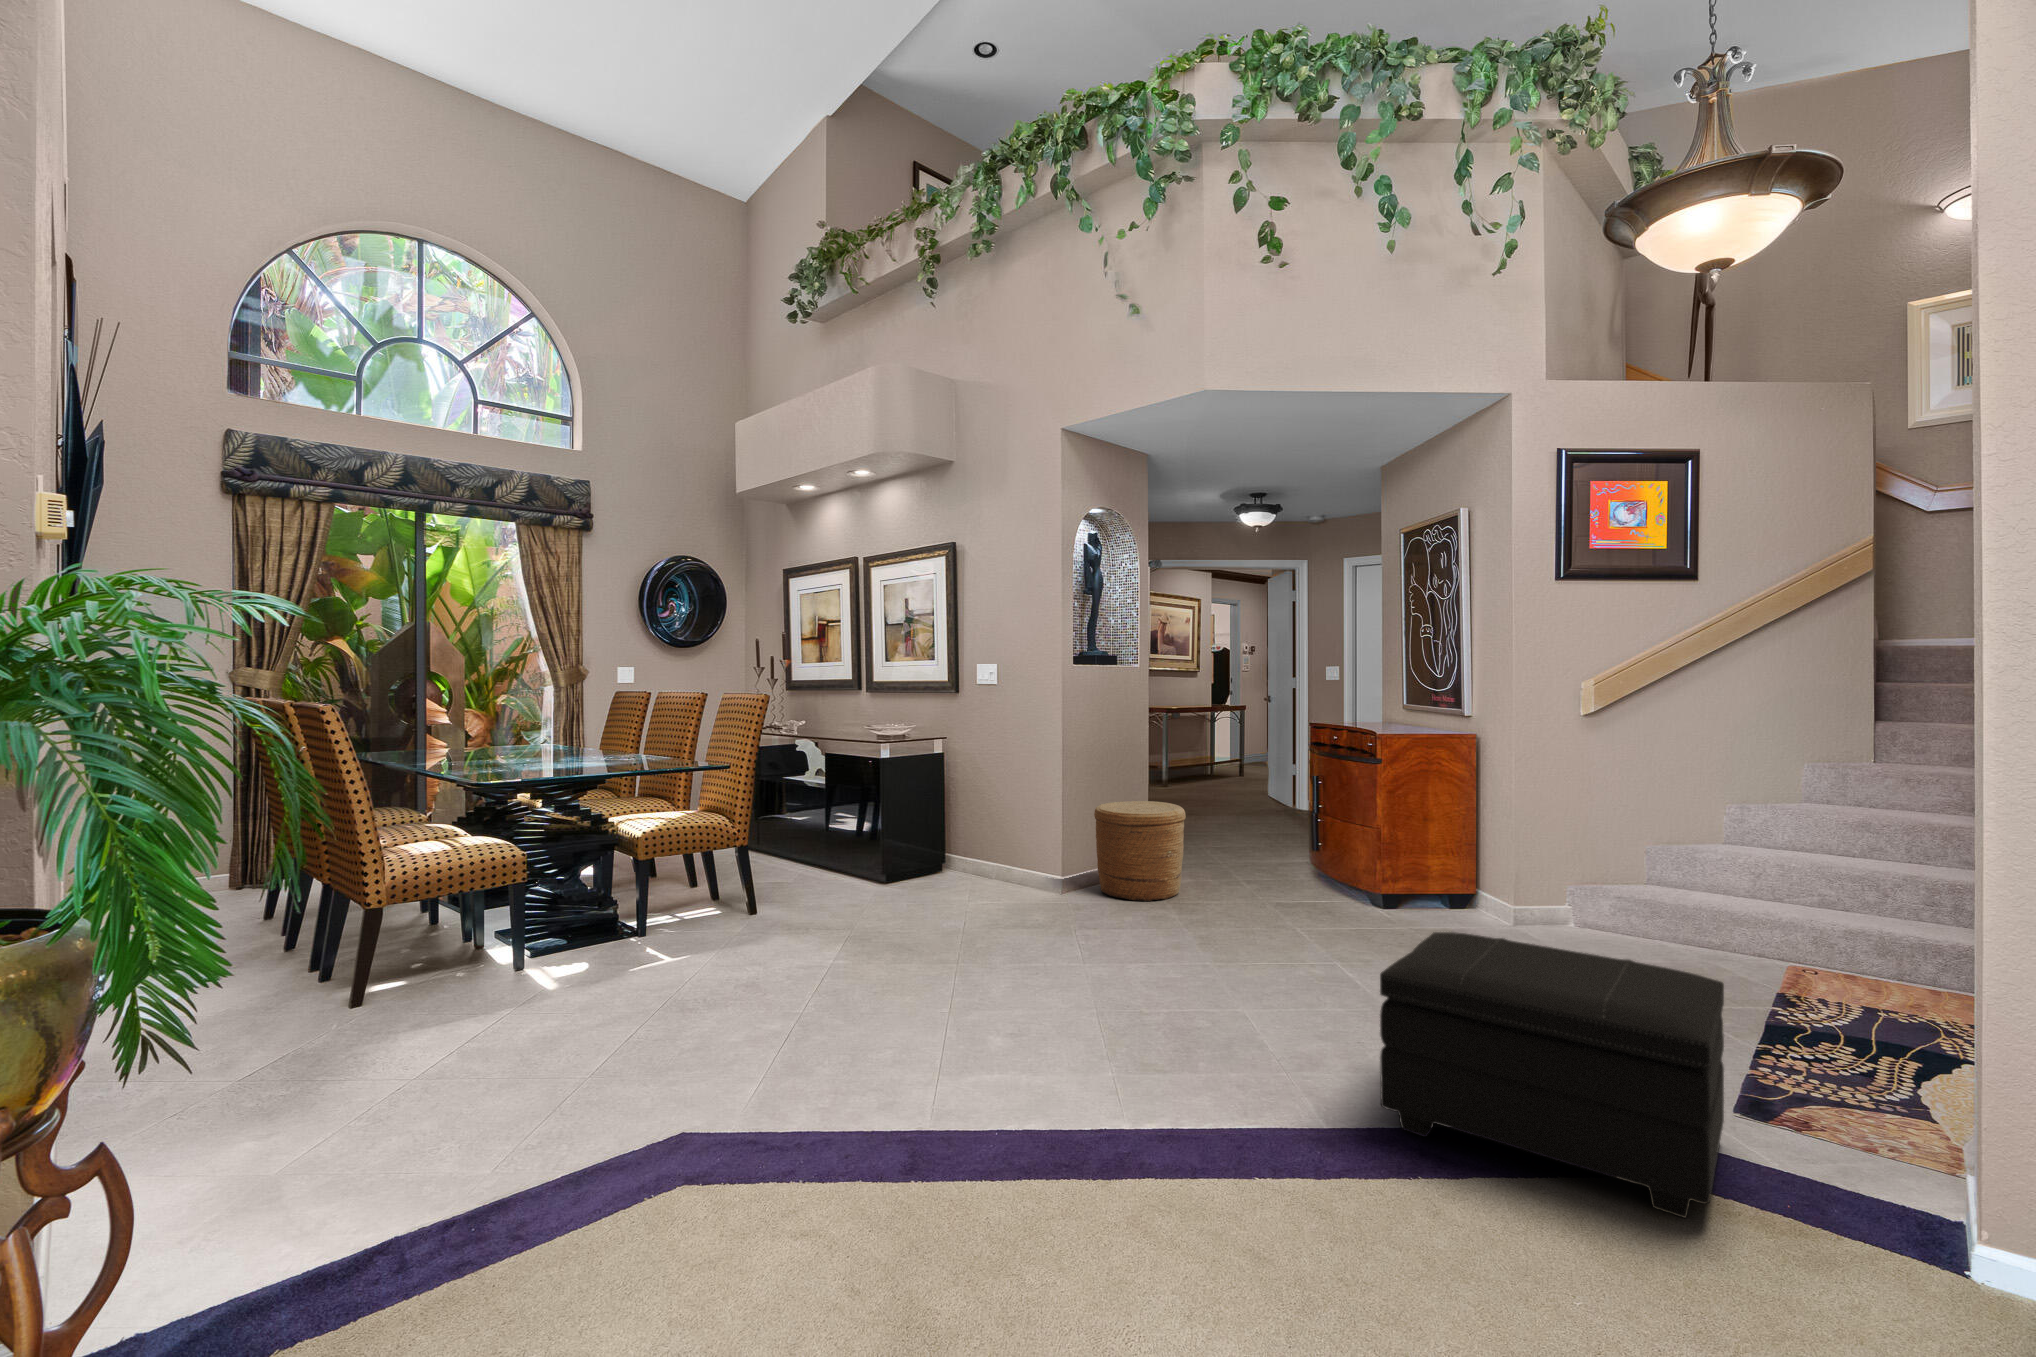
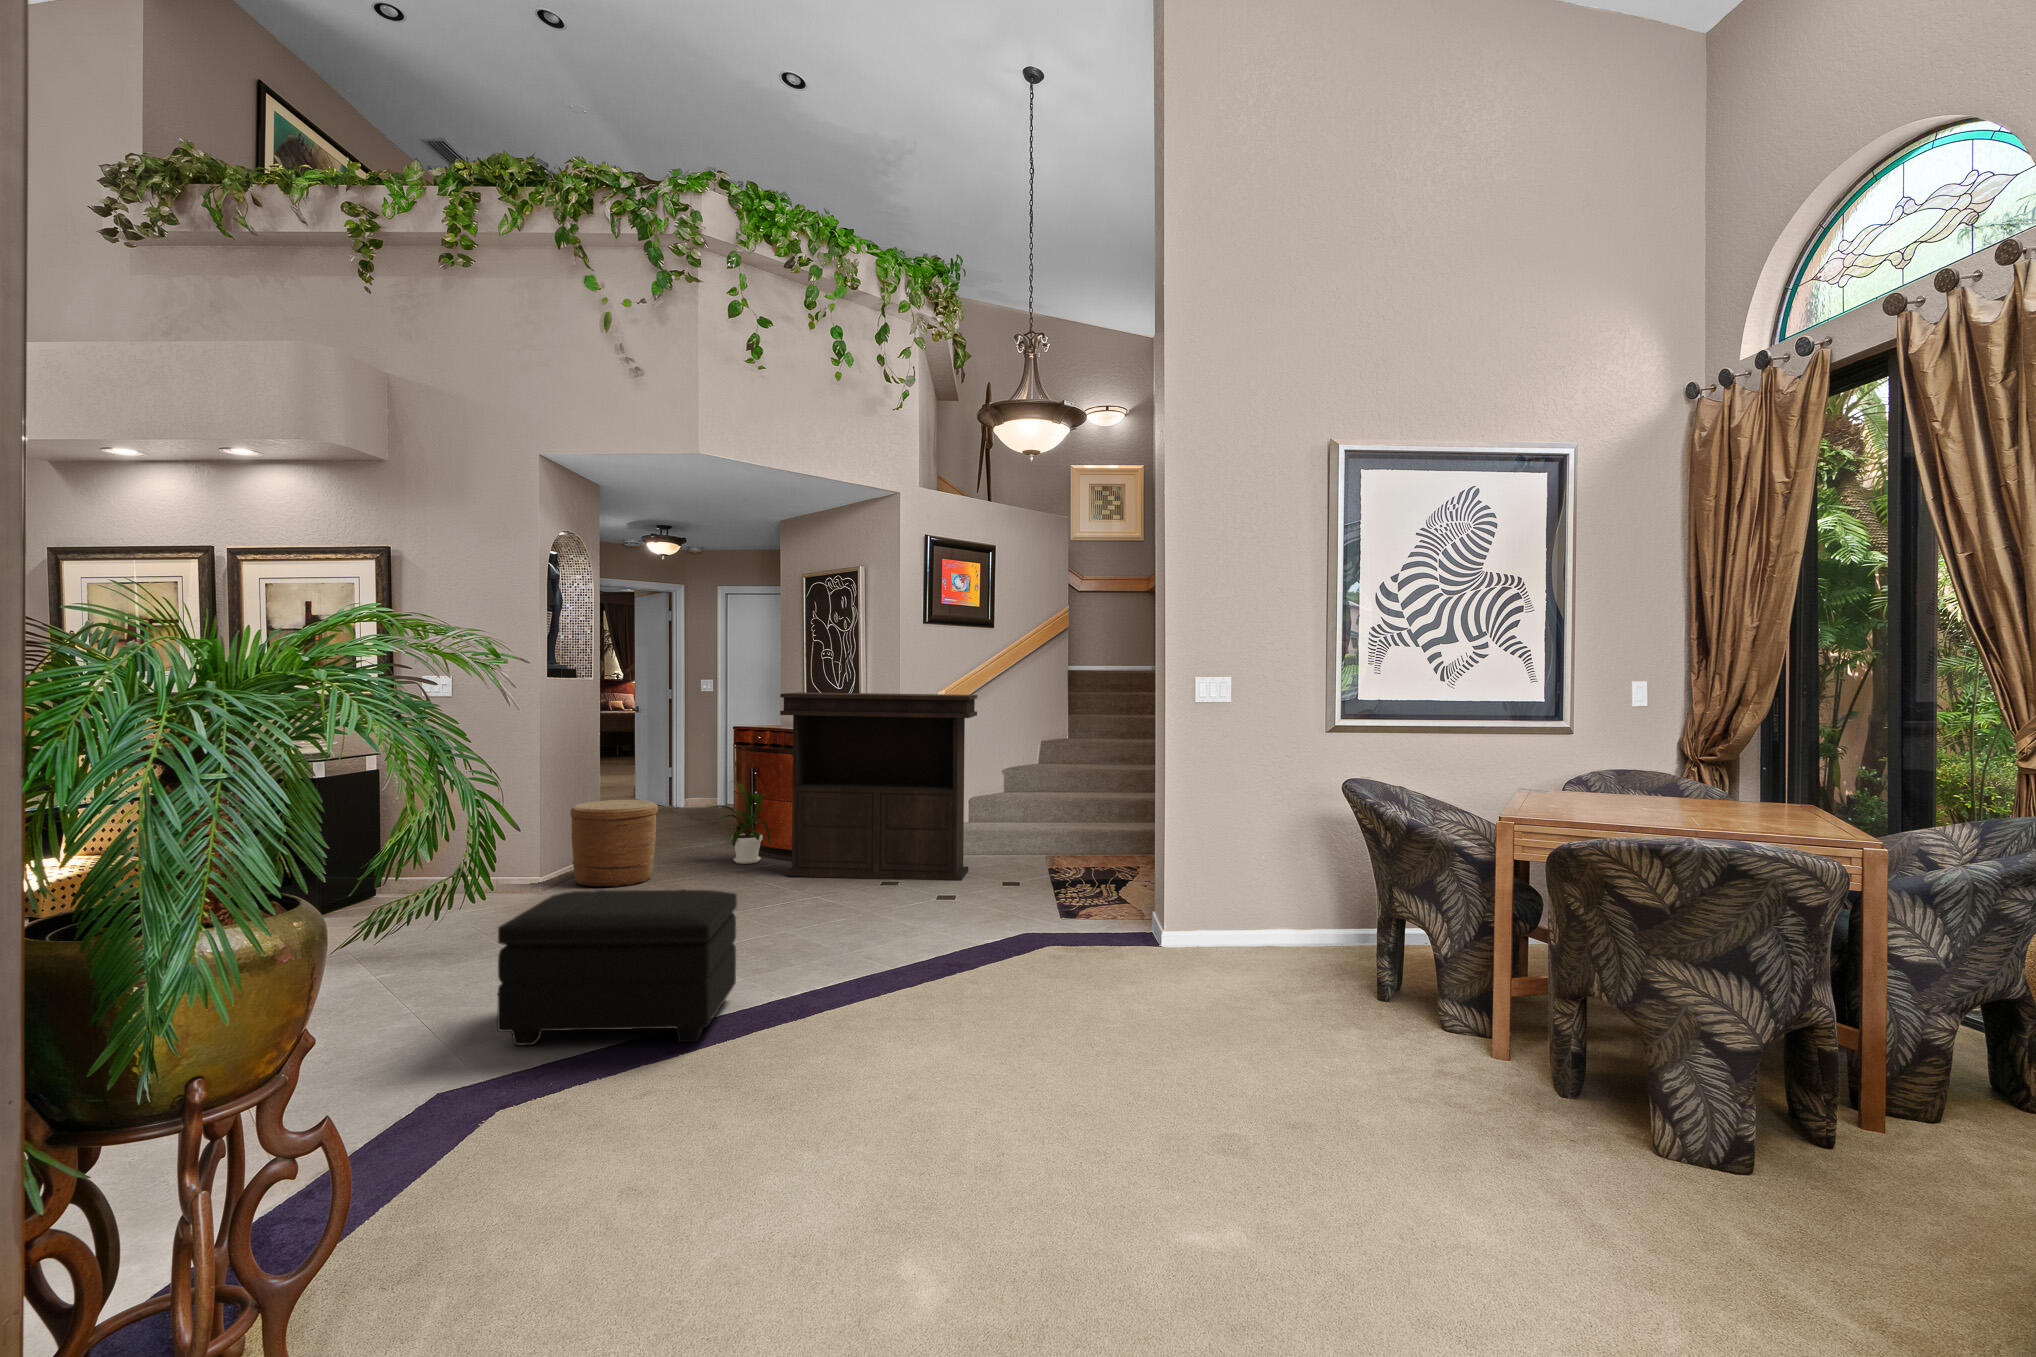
console table: none [1315,681,1625,982] -> present [780,692,977,881]
house plant: none [1247,789,1335,894] -> present [708,781,770,864]
footstool: present [1380,932,1724,1218] -> present [497,889,737,1045]

